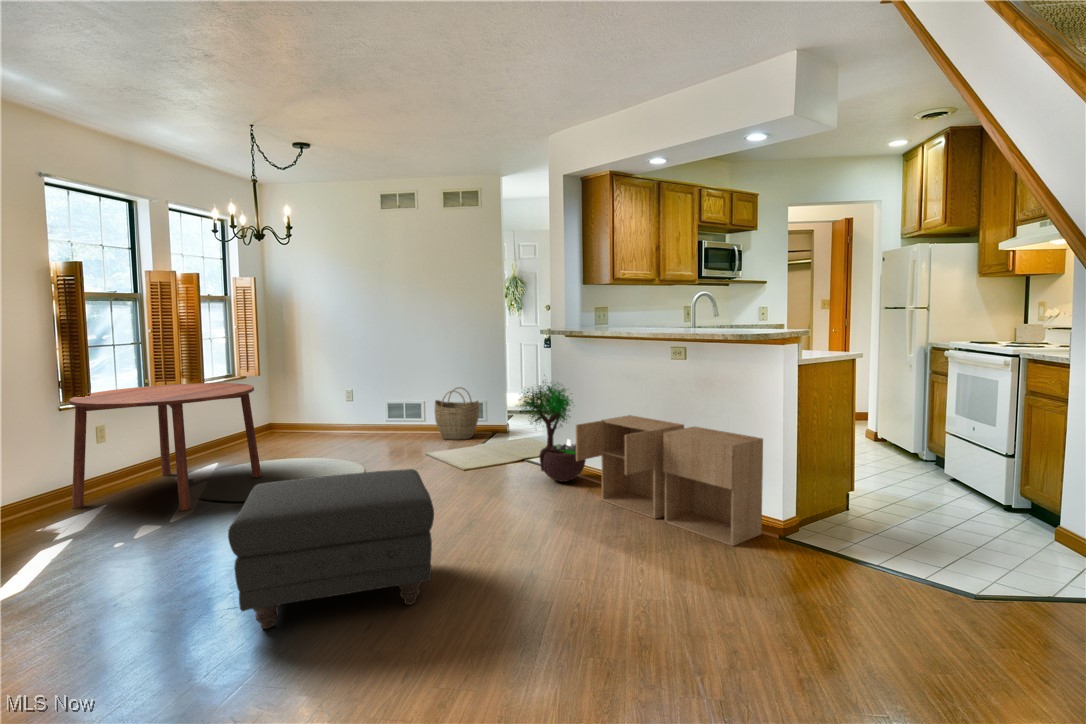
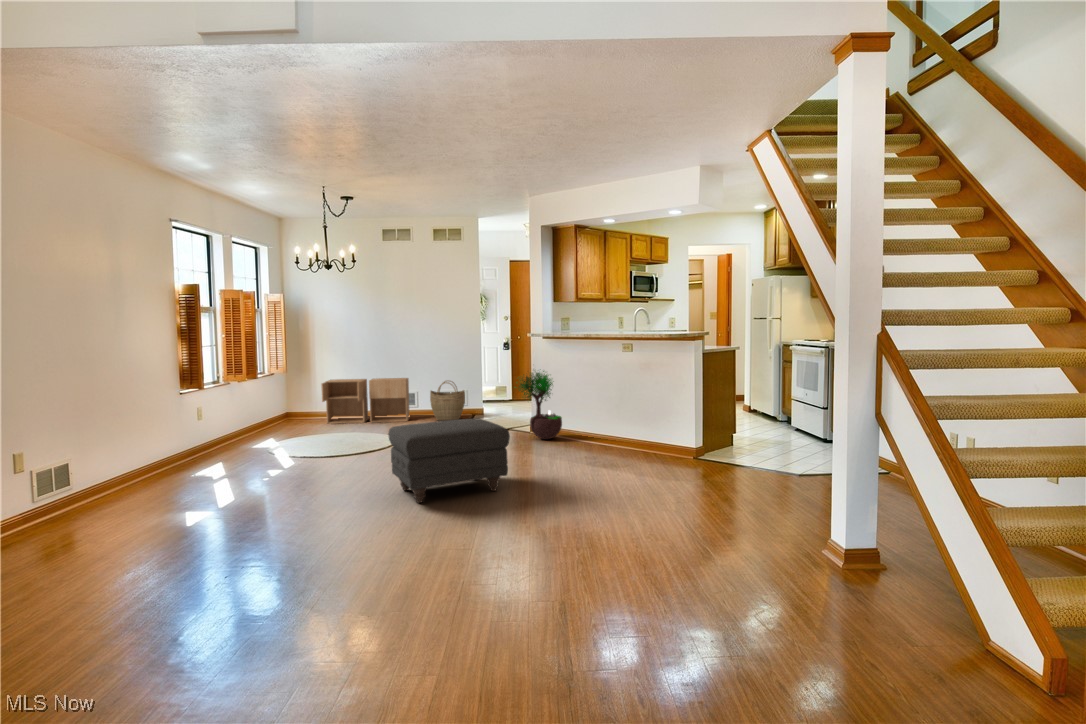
dining table: present [69,383,261,511] -> none [192,376,319,466]
storage cabinet: present [576,415,763,546] -> present [321,378,409,424]

